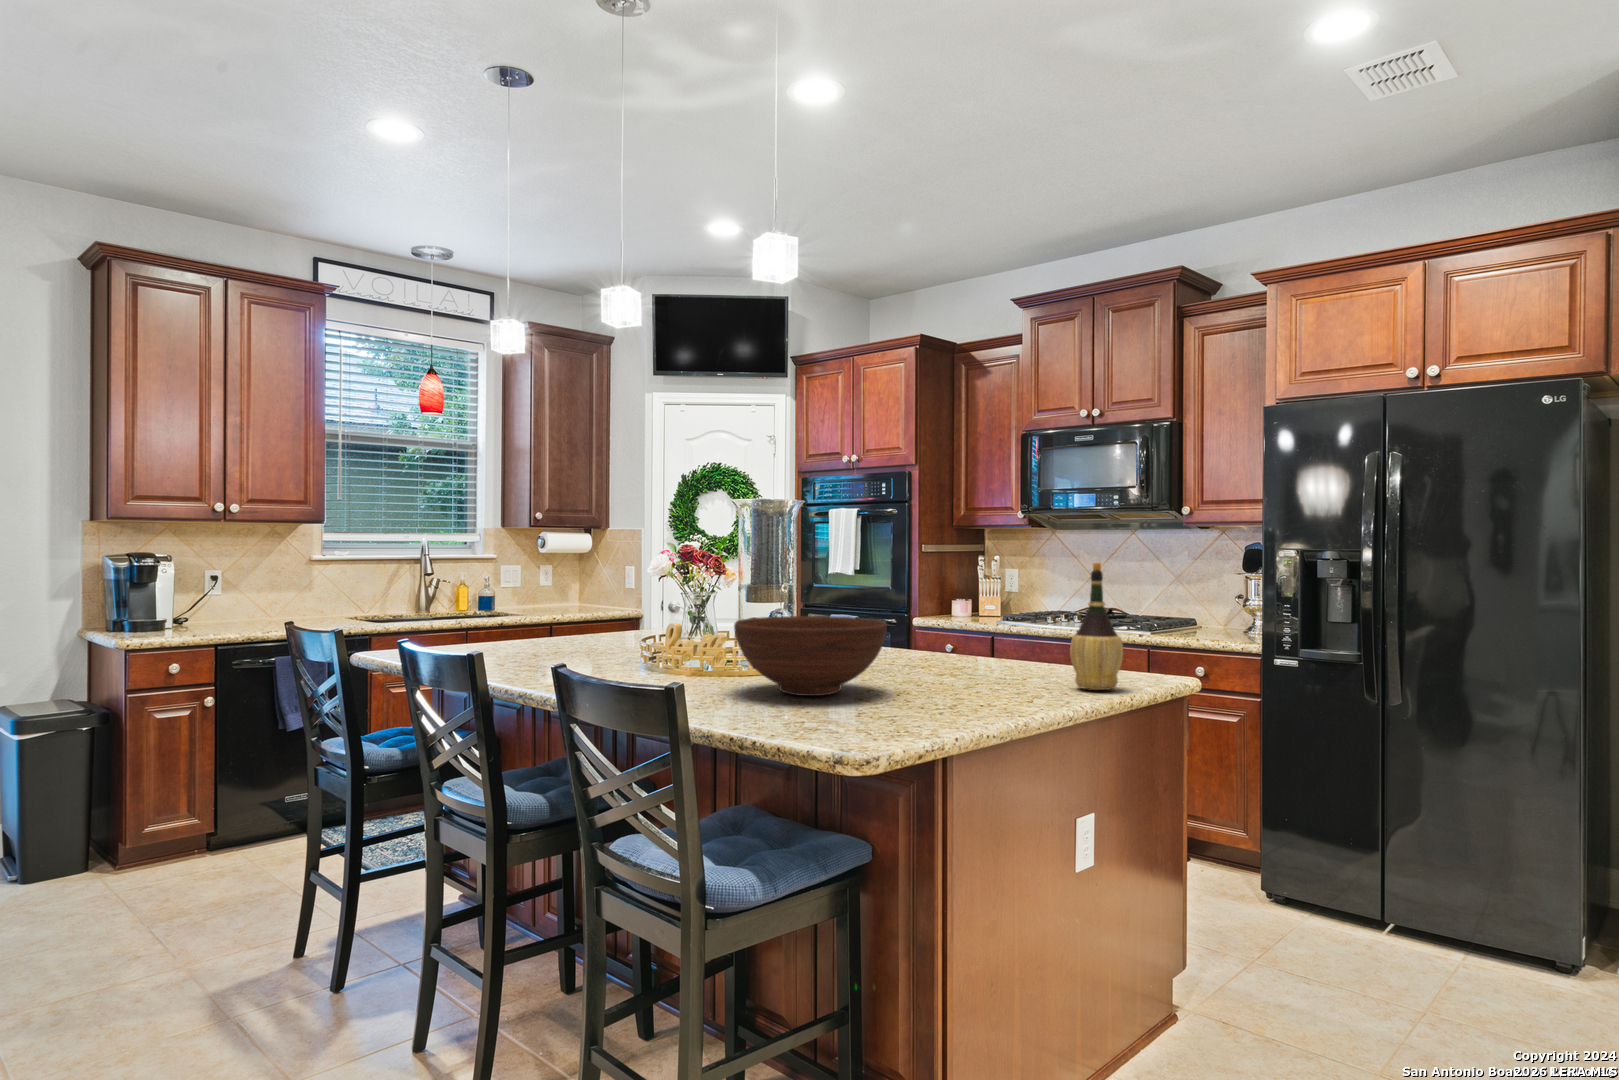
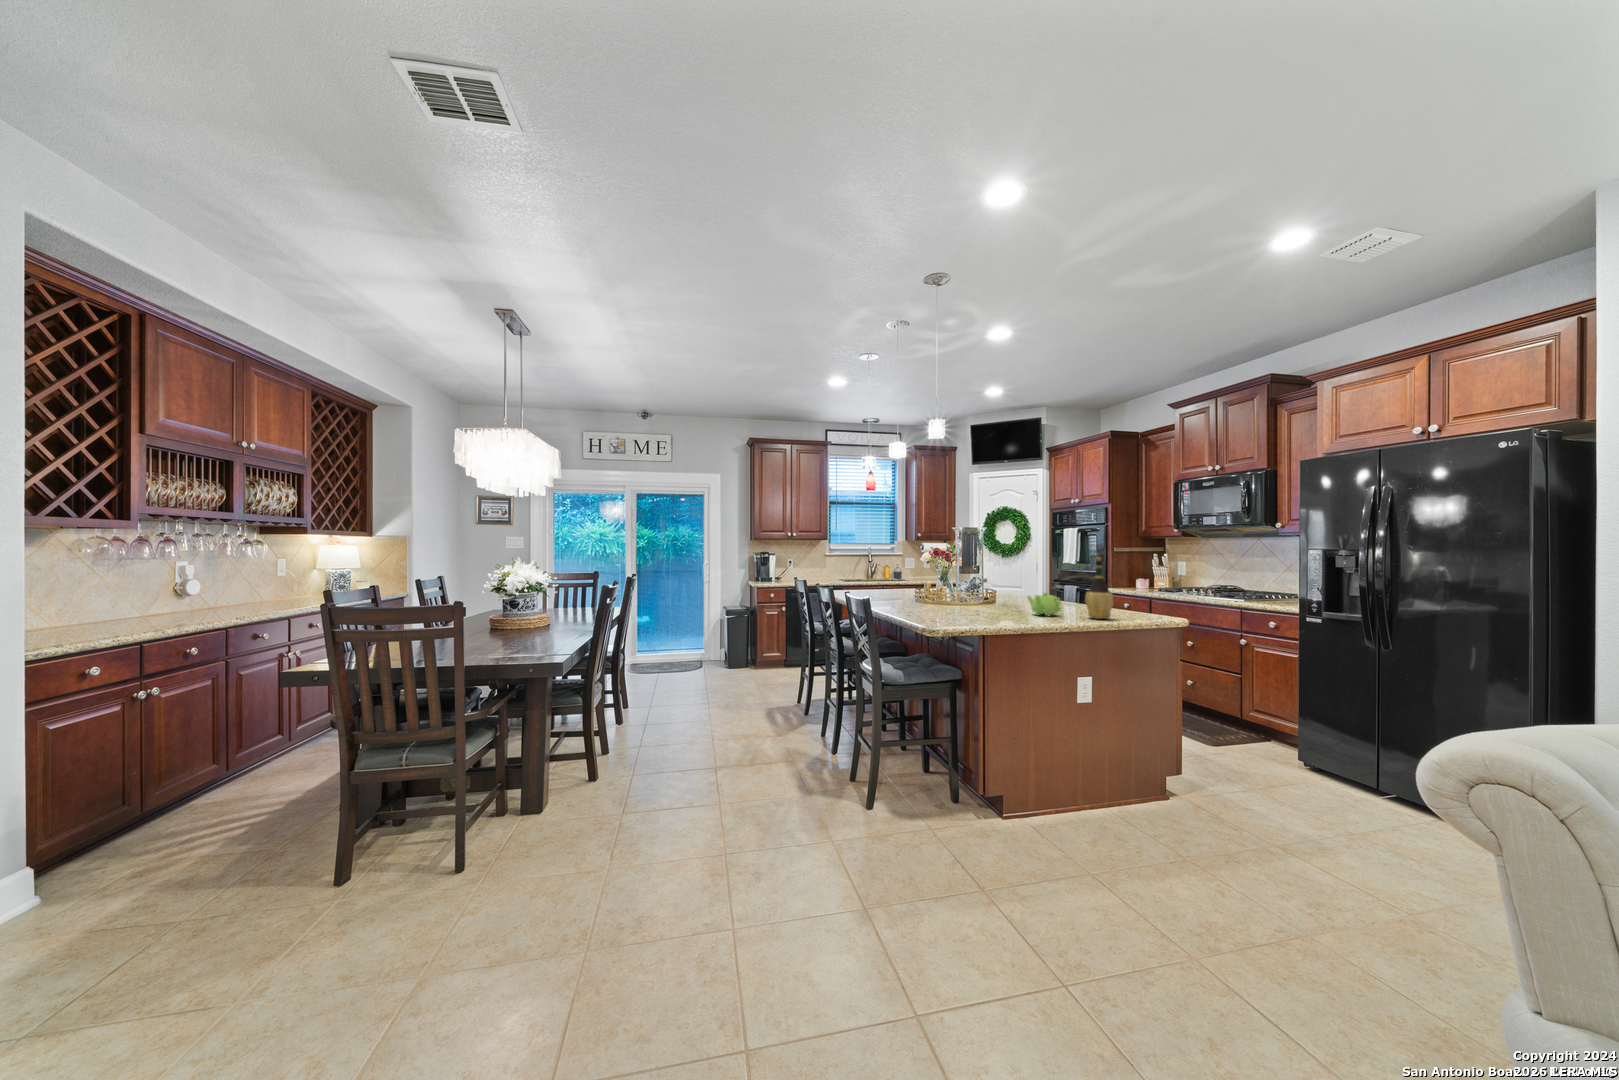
fruit bowl: present [734,616,887,696] -> none [925,579,991,612]
teapot: none [954,640,1028,692] -> present [1028,593,1061,616]

